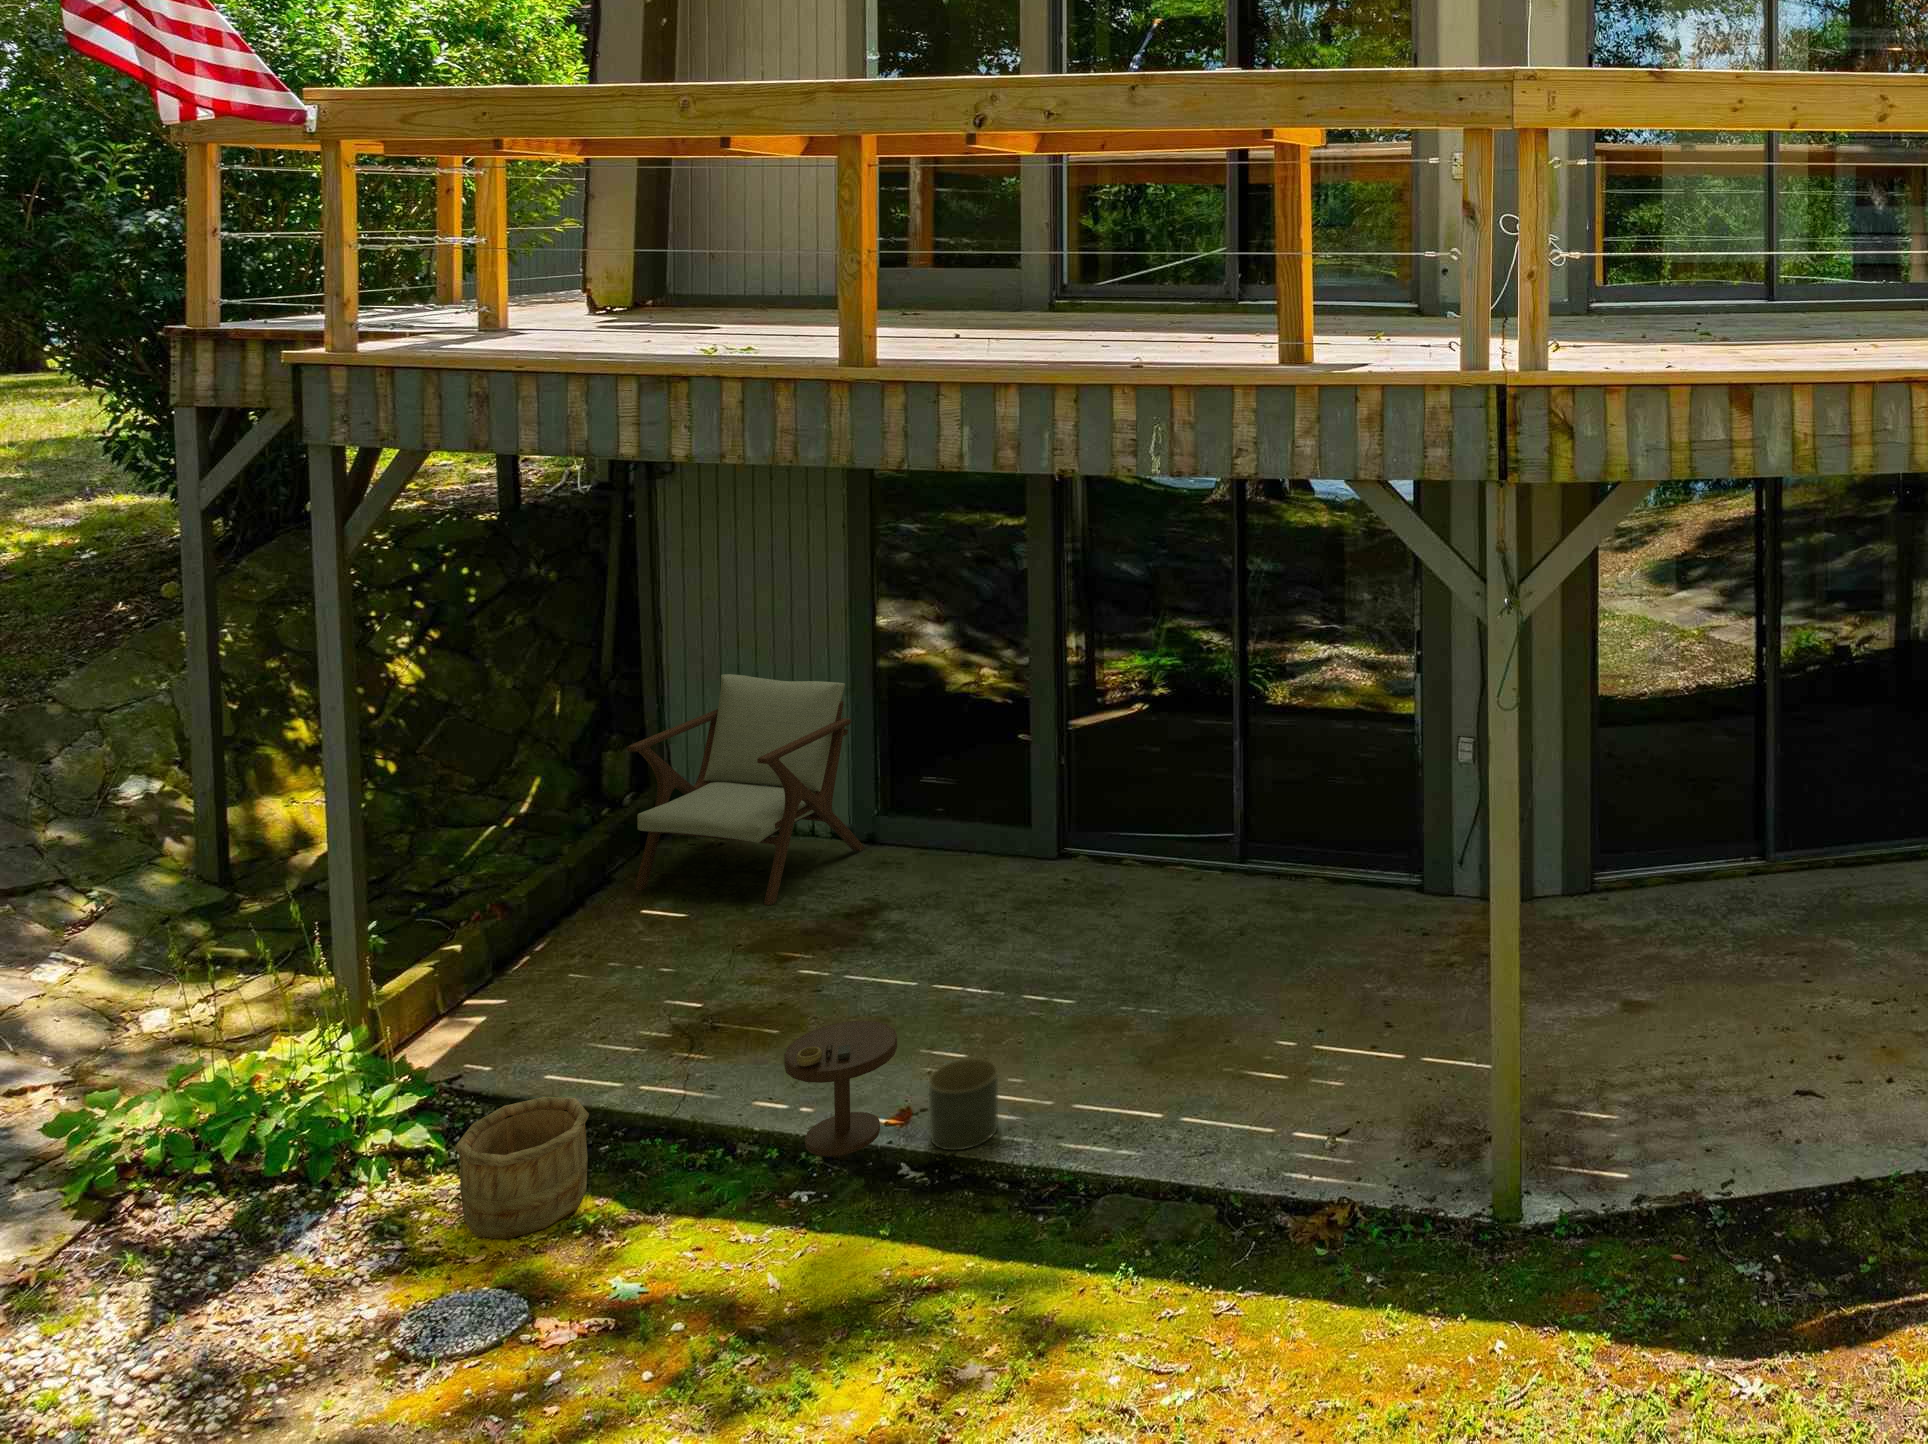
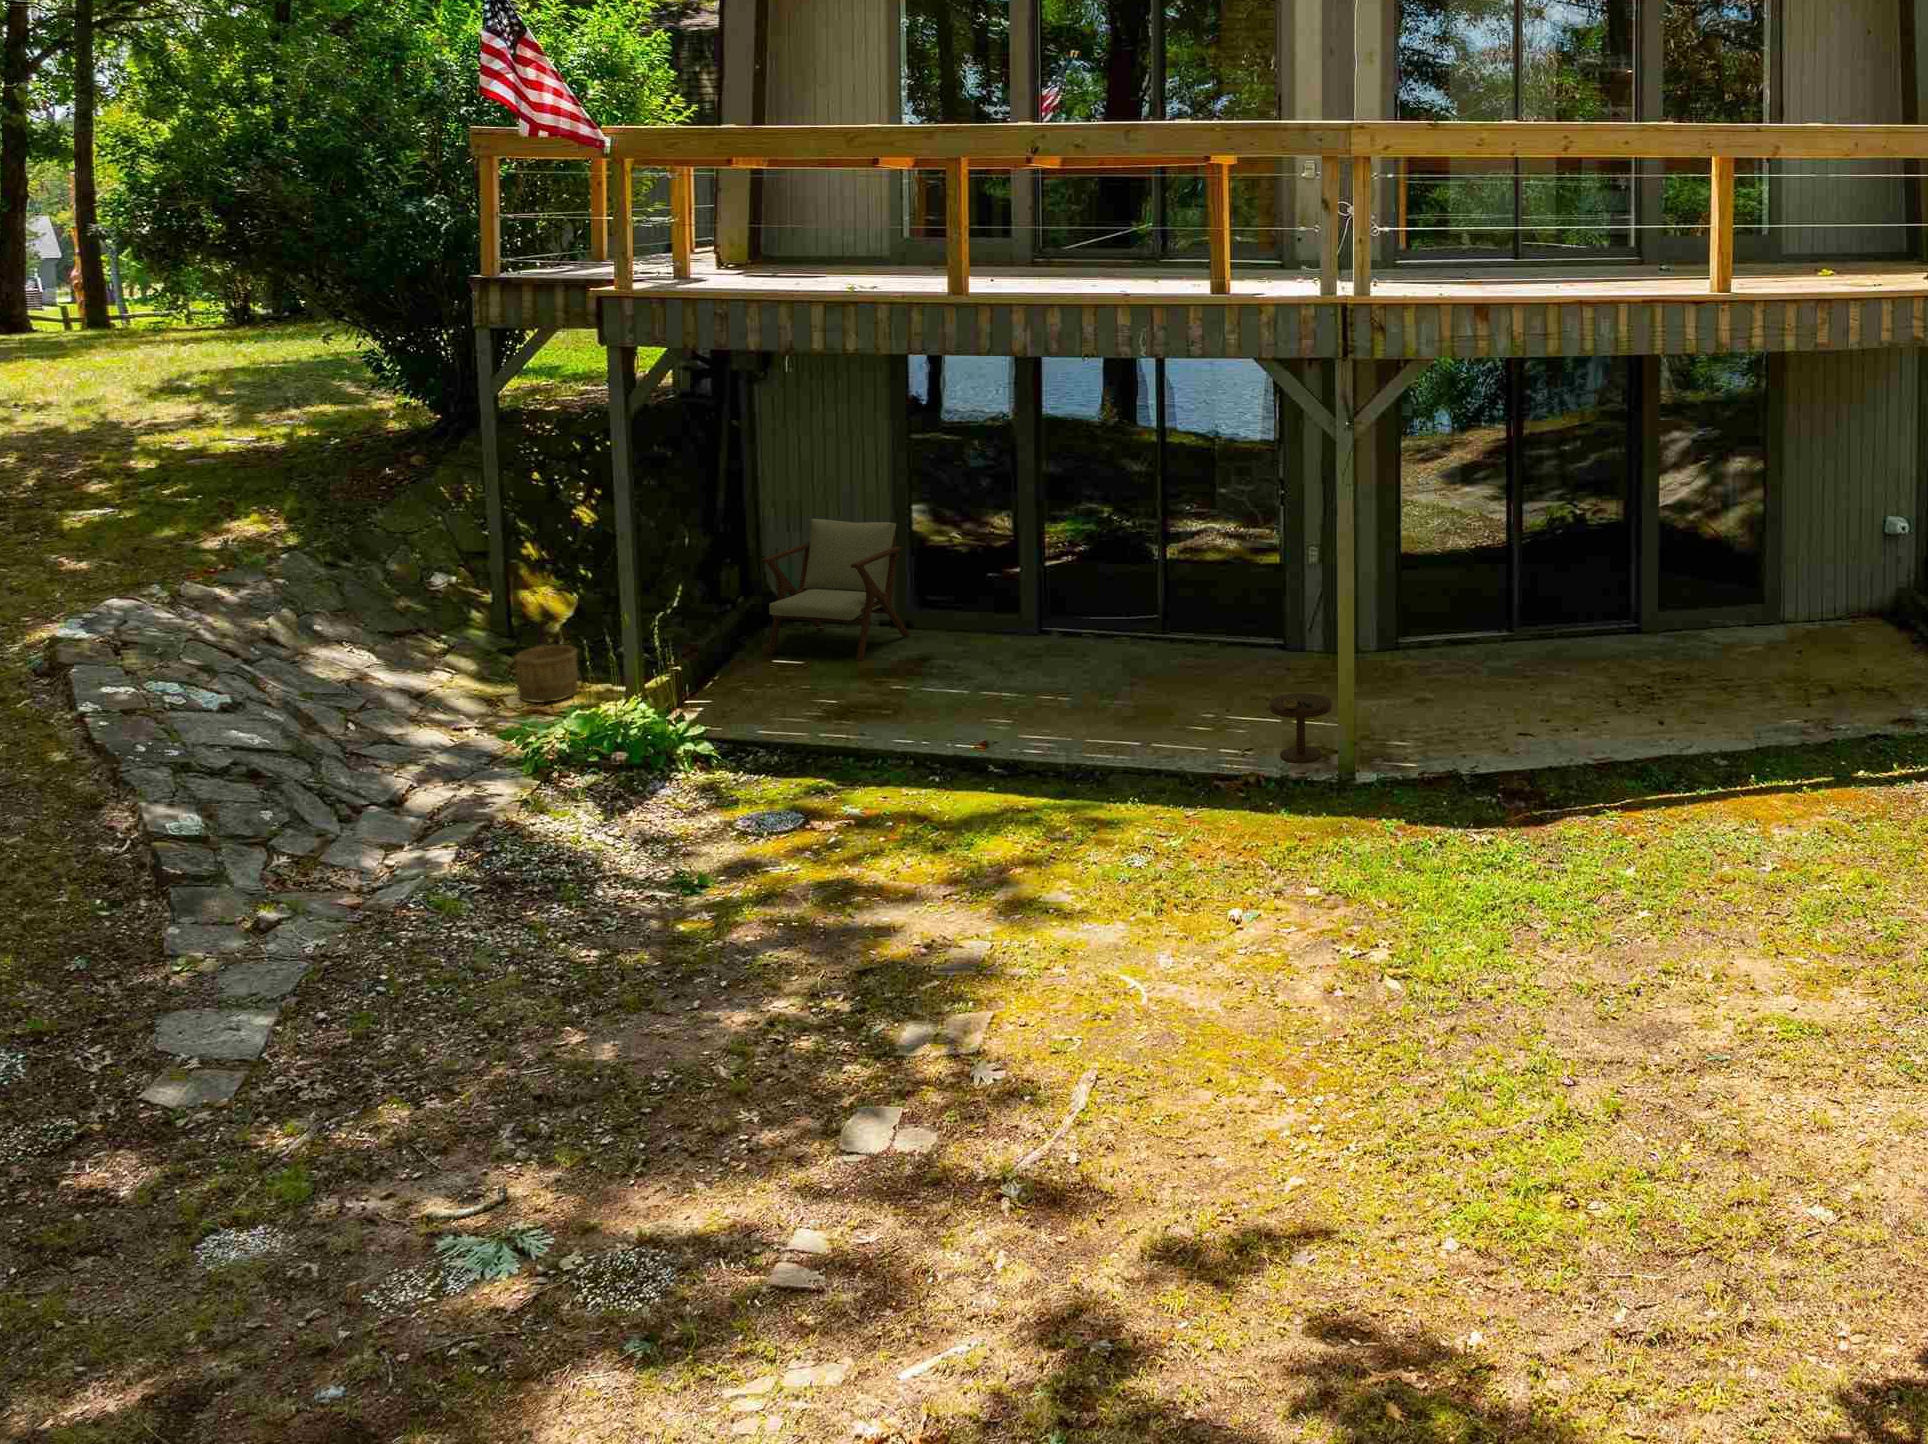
side table: present [784,1021,897,1228] -> present [1270,693,1332,764]
planter: present [929,1058,998,1150] -> none [1005,709,1045,755]
wooden bucket: present [455,1097,589,1239] -> present [514,645,578,703]

